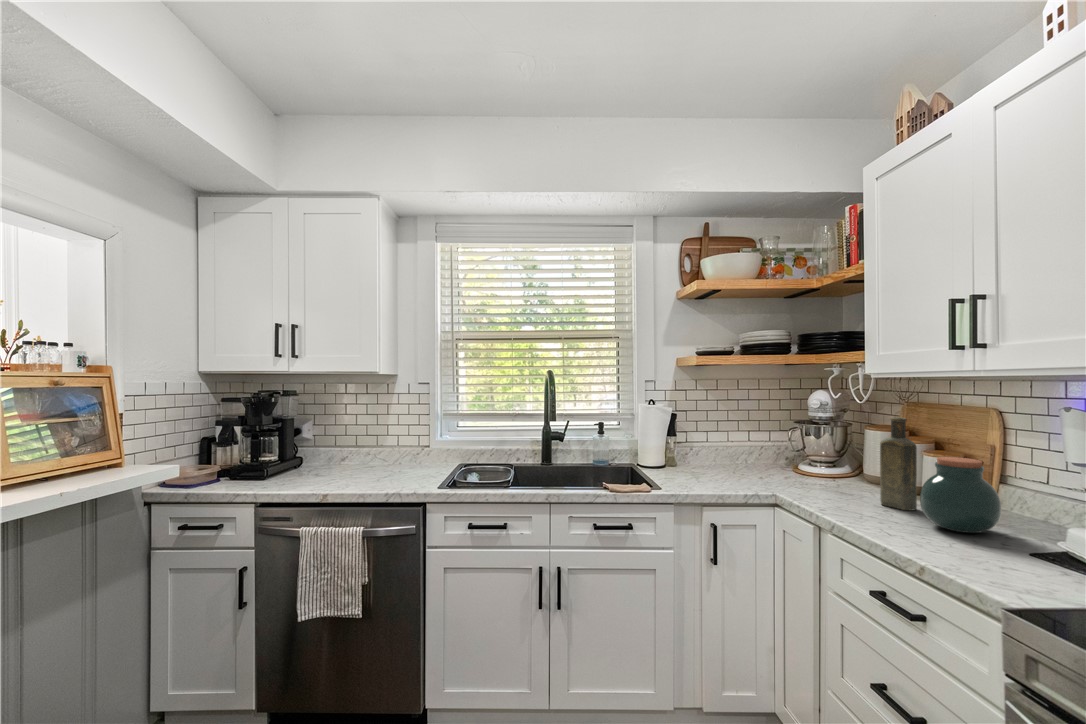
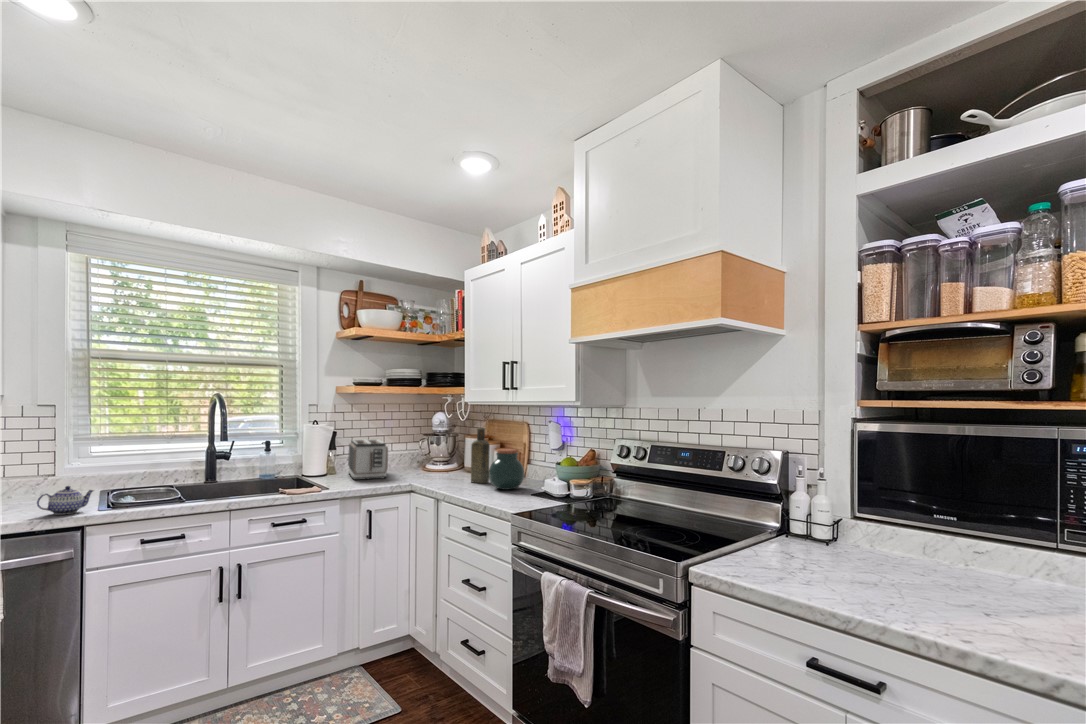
toaster: none [694,425,744,480] -> present [348,439,388,480]
teapot: none [380,459,427,488] -> present [37,486,94,515]

